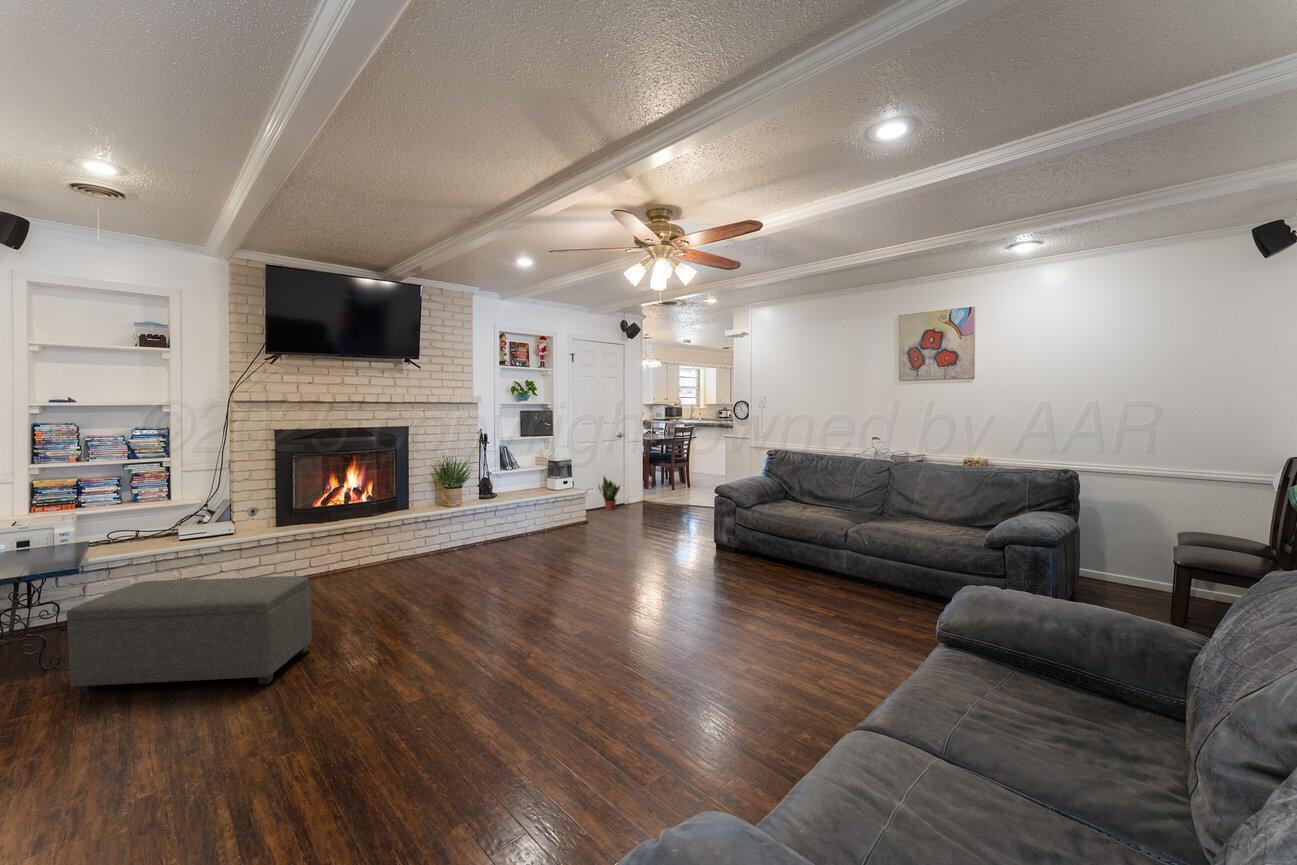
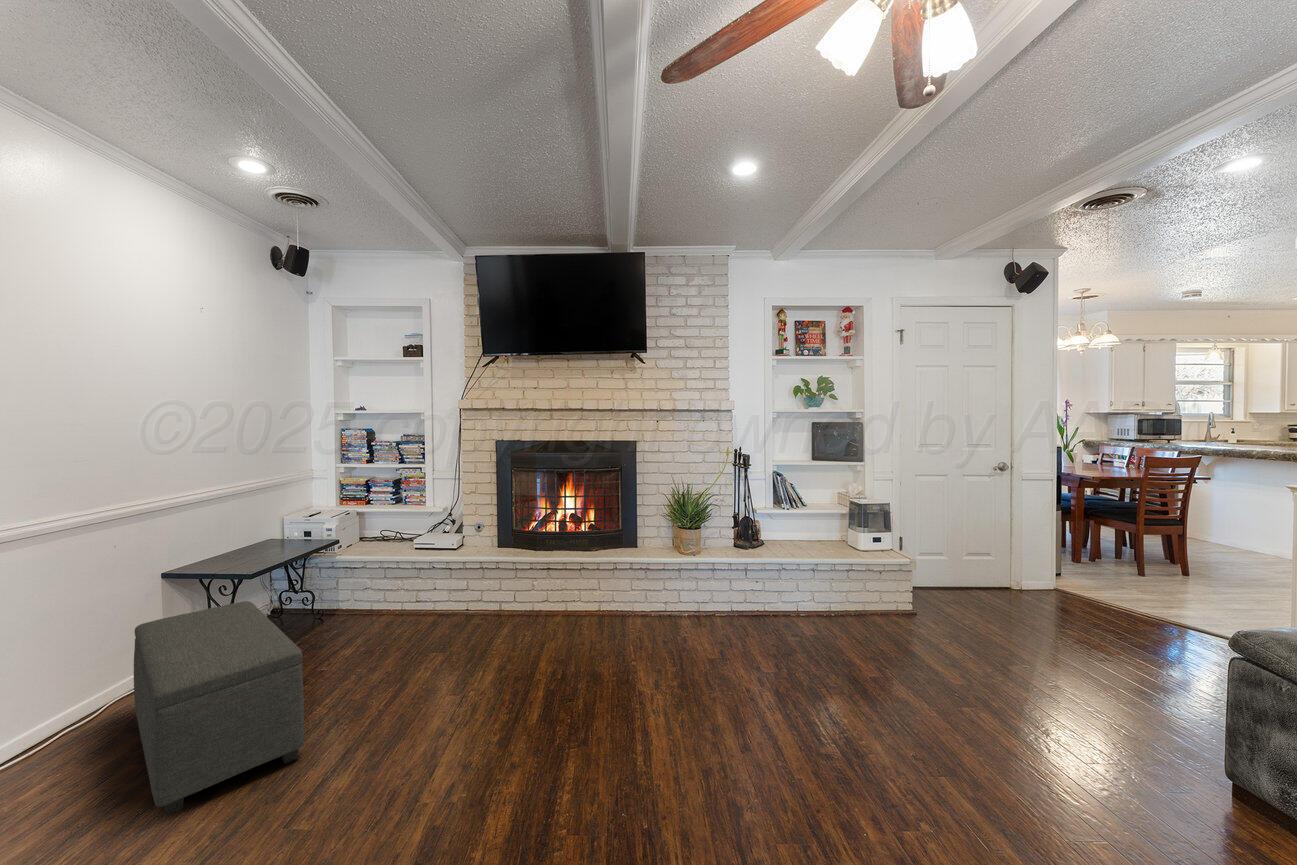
potted plant: present [598,477,620,510] -> none [950,531,998,595]

